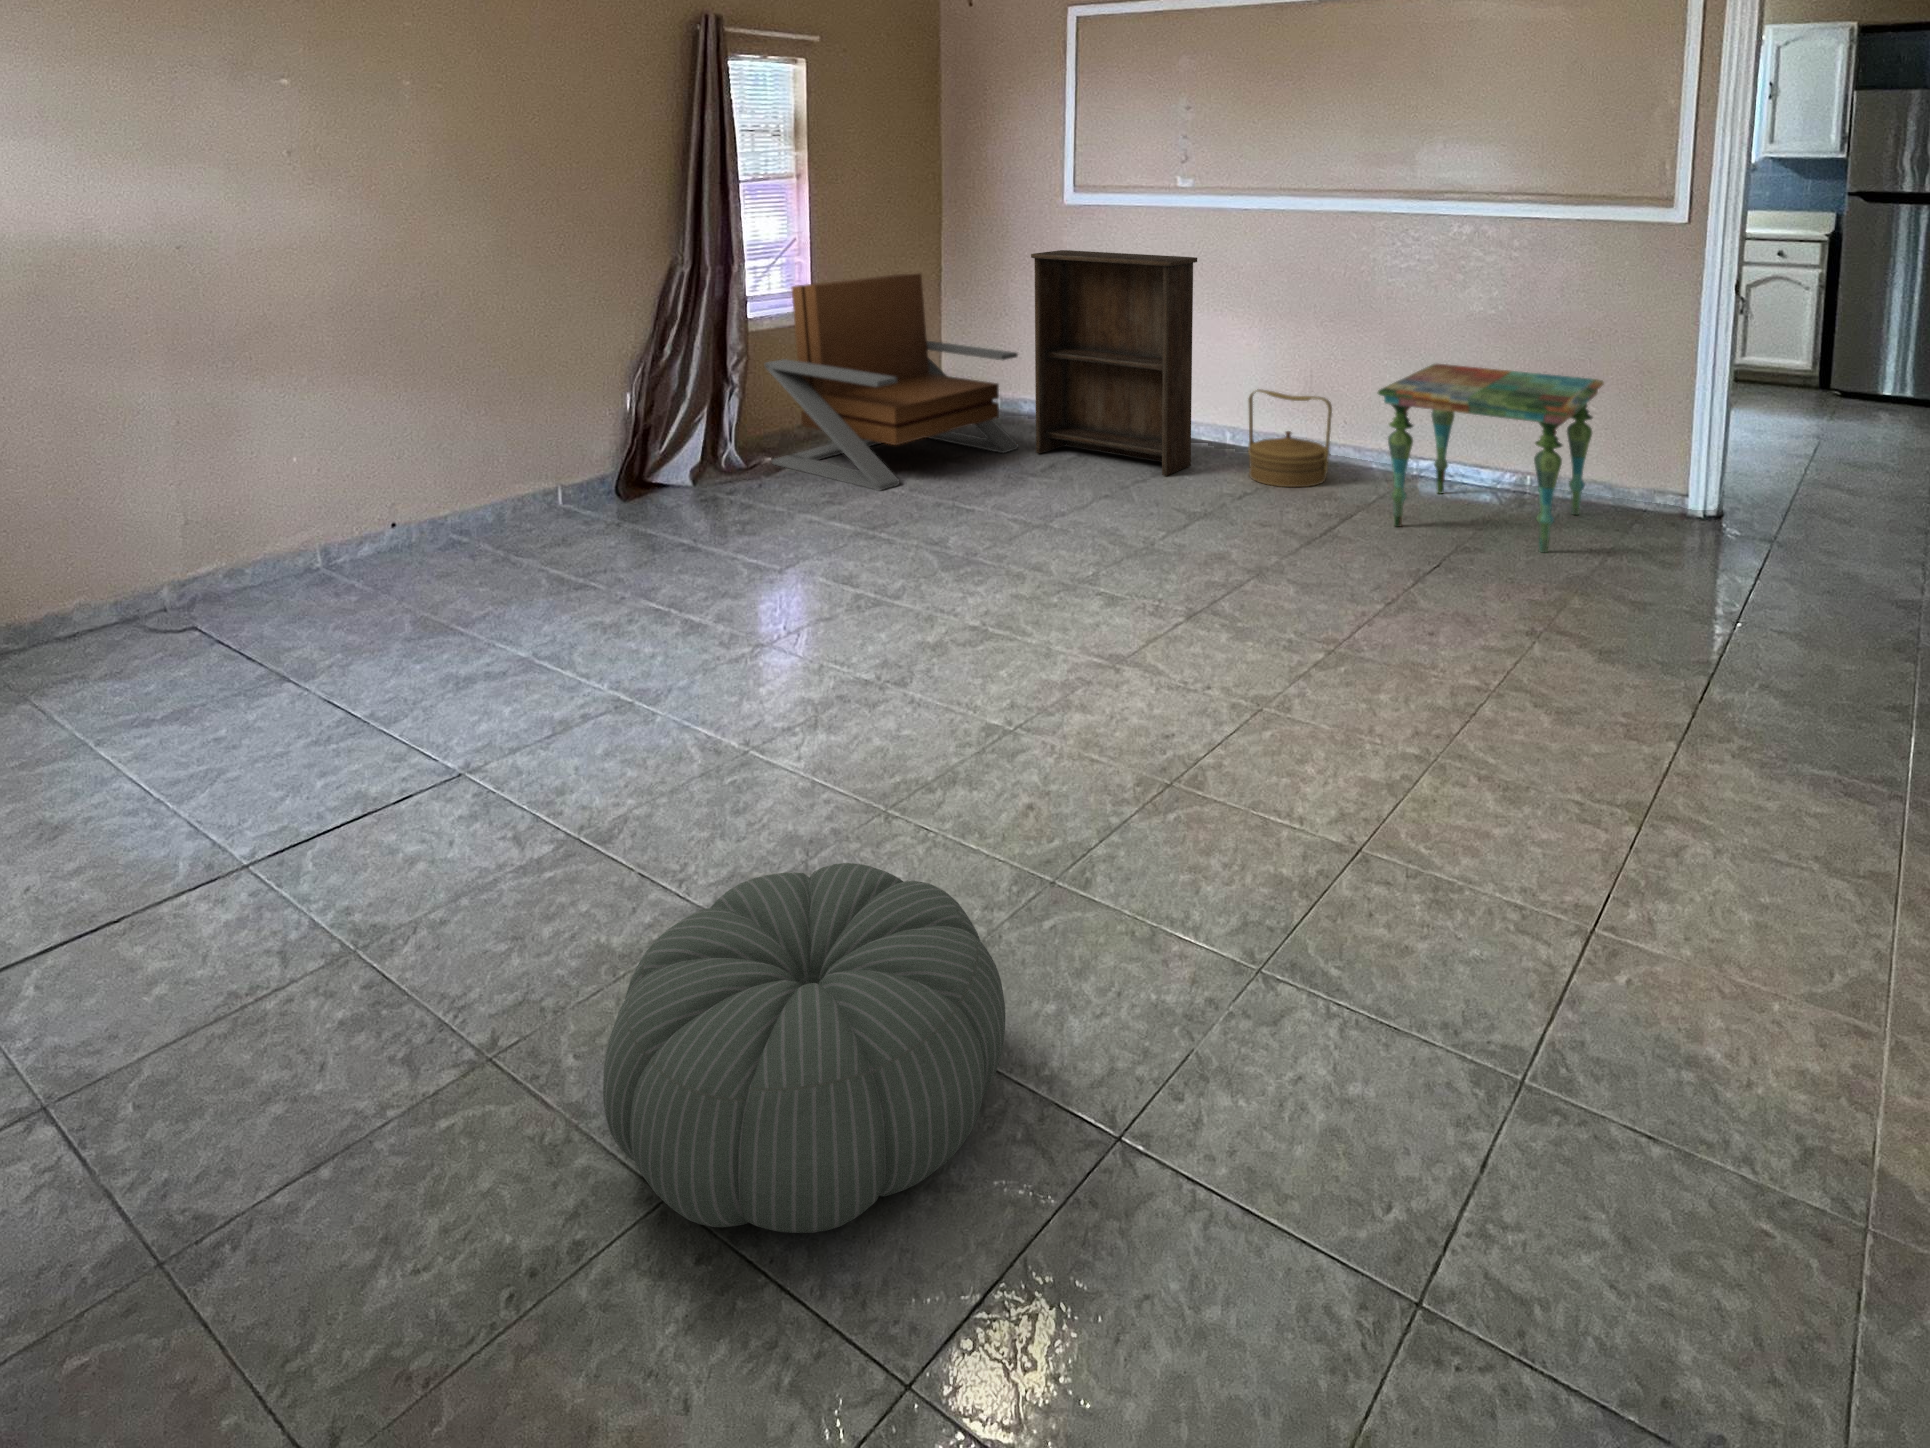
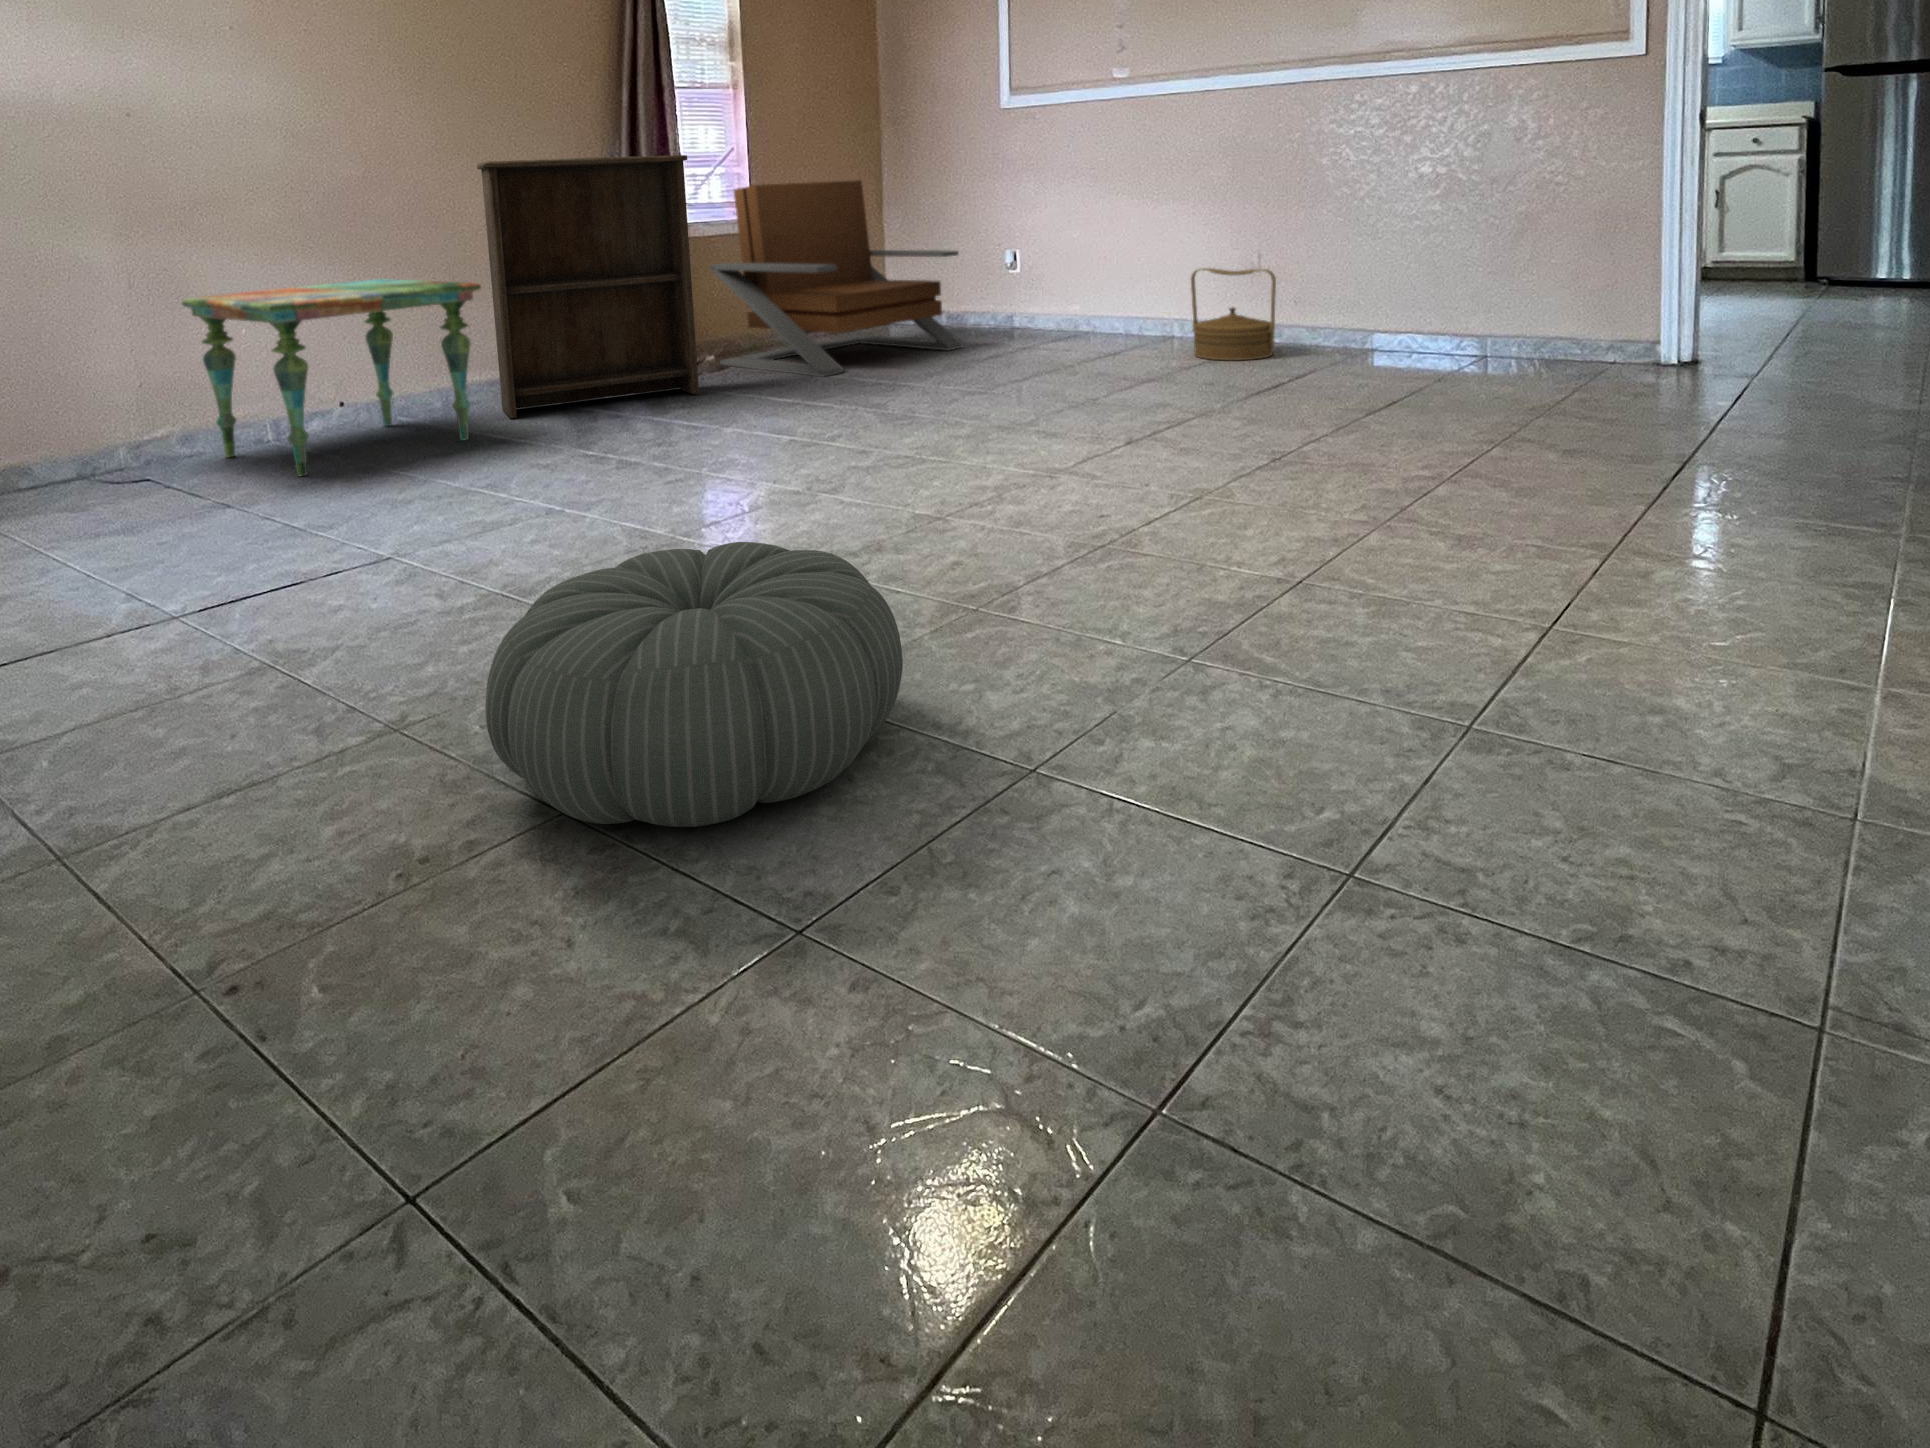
bookshelf: present [1031,250,1197,476] -> present [477,155,699,418]
side table: present [1378,364,1604,553] -> present [182,279,481,476]

